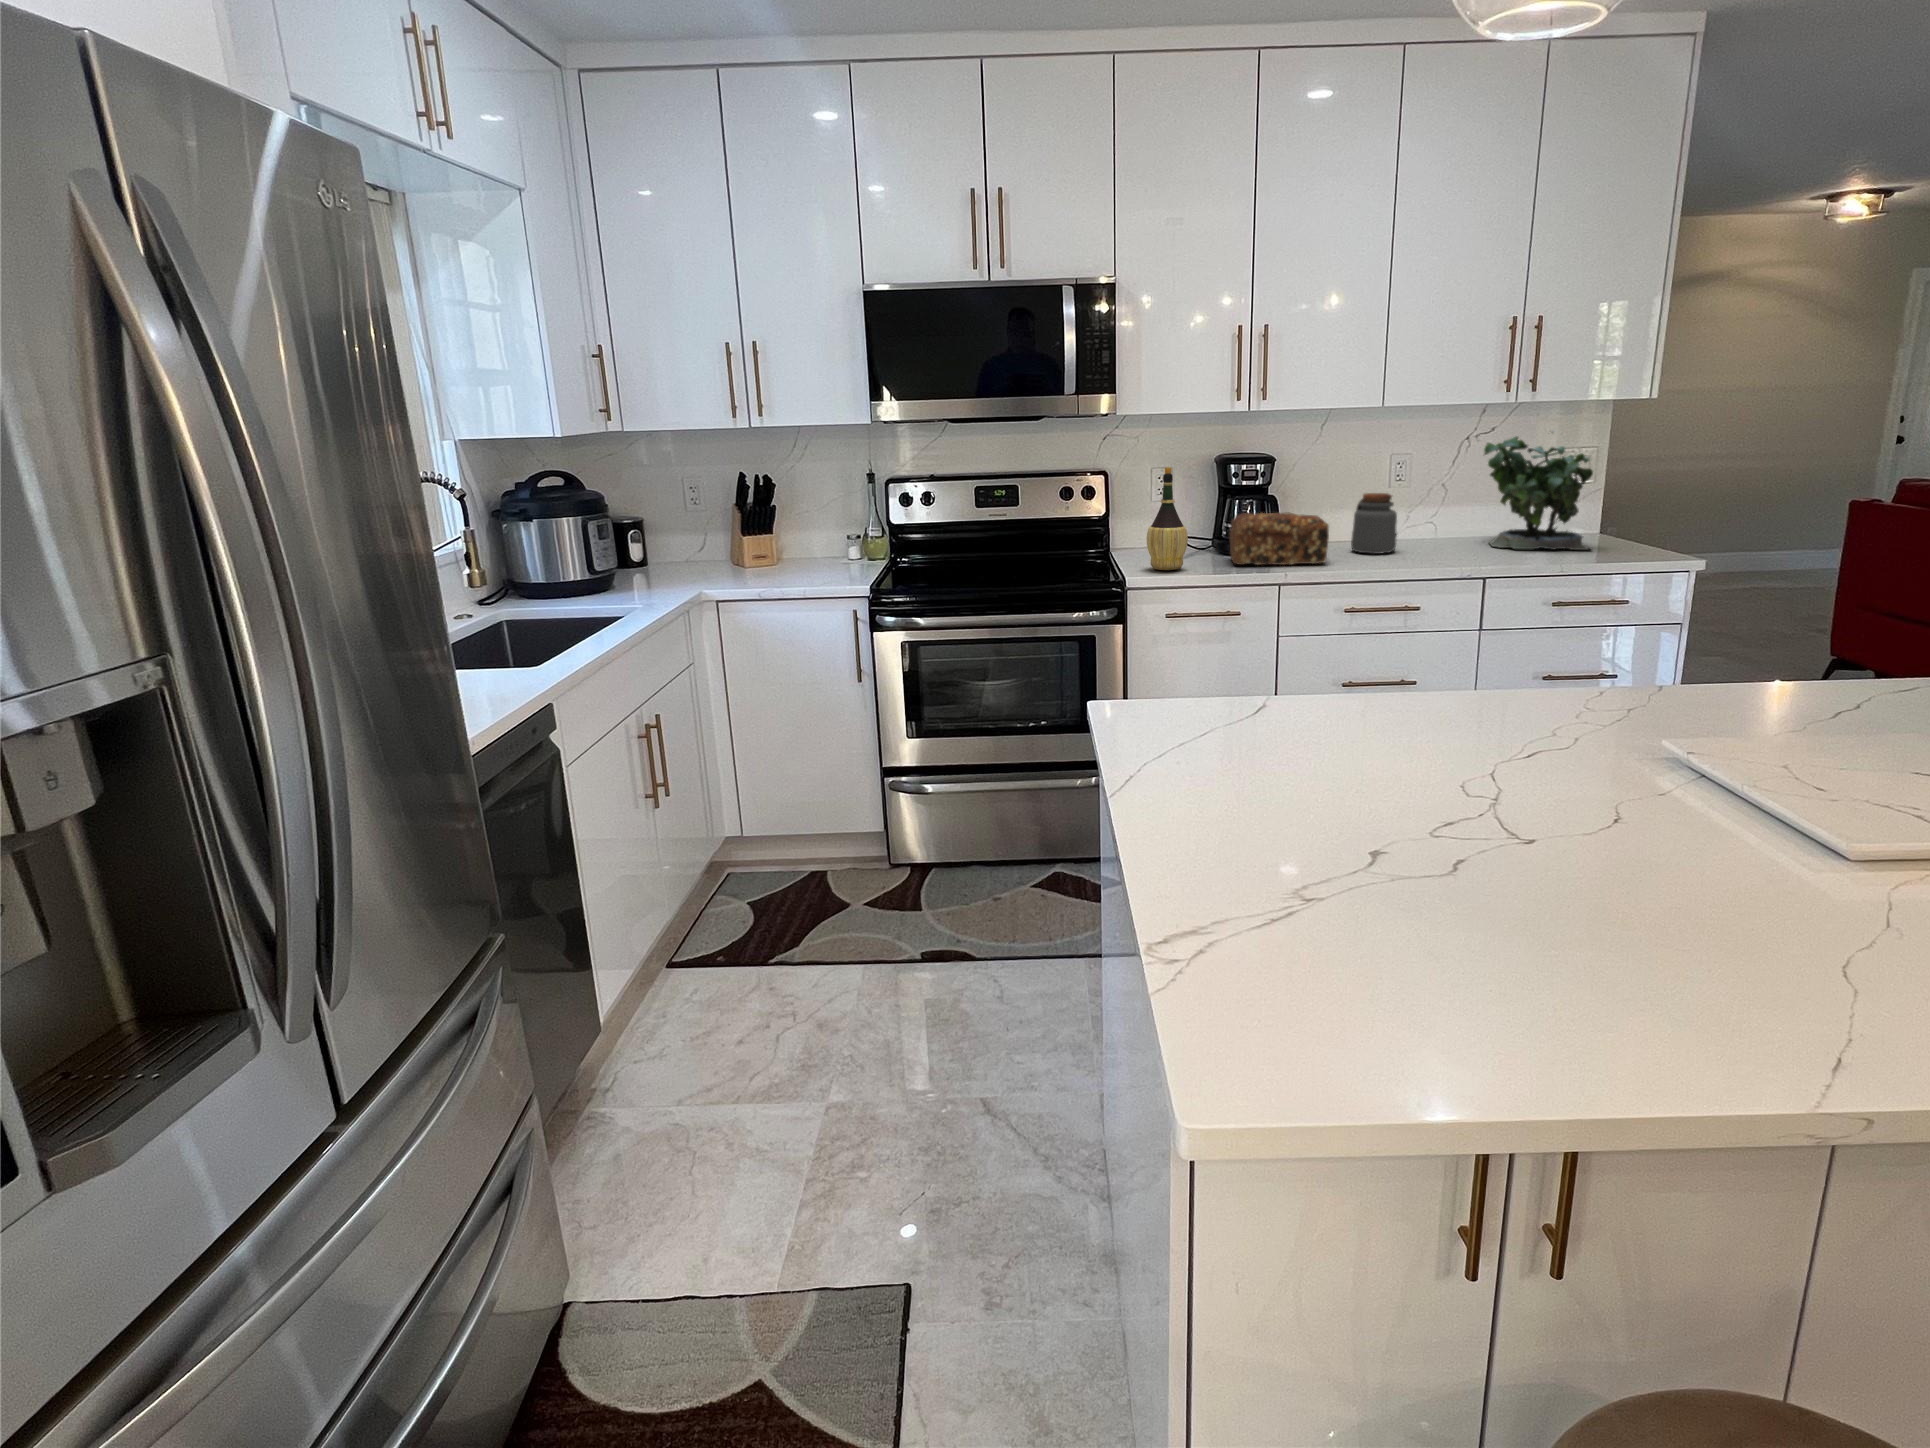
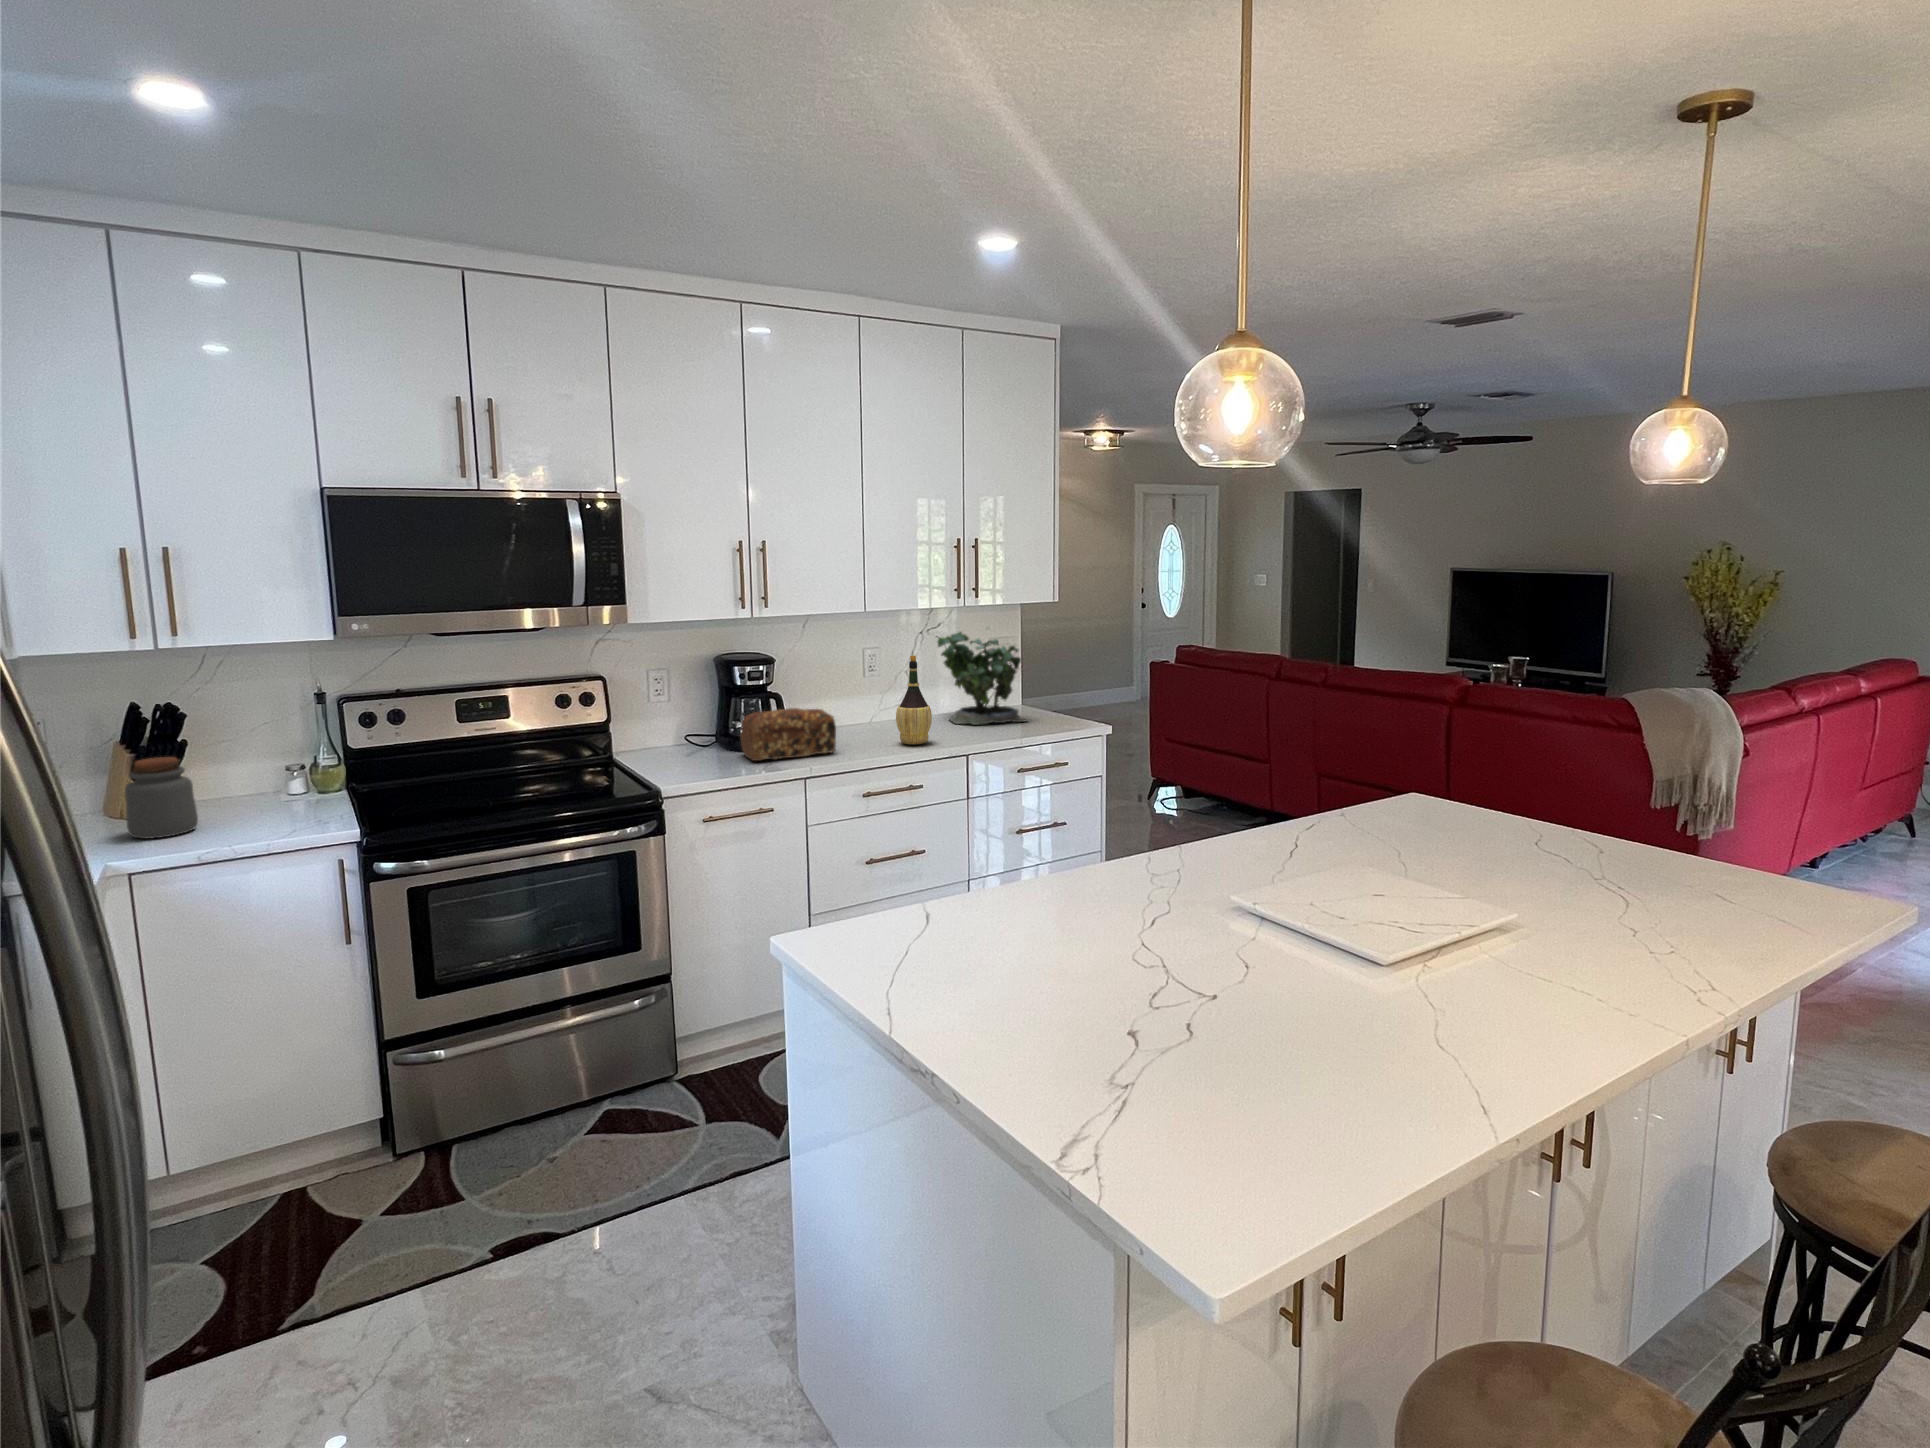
wine bottle: present [1147,467,1188,570] -> present [896,655,932,744]
jar: present [1351,493,1397,554] -> present [125,757,198,838]

